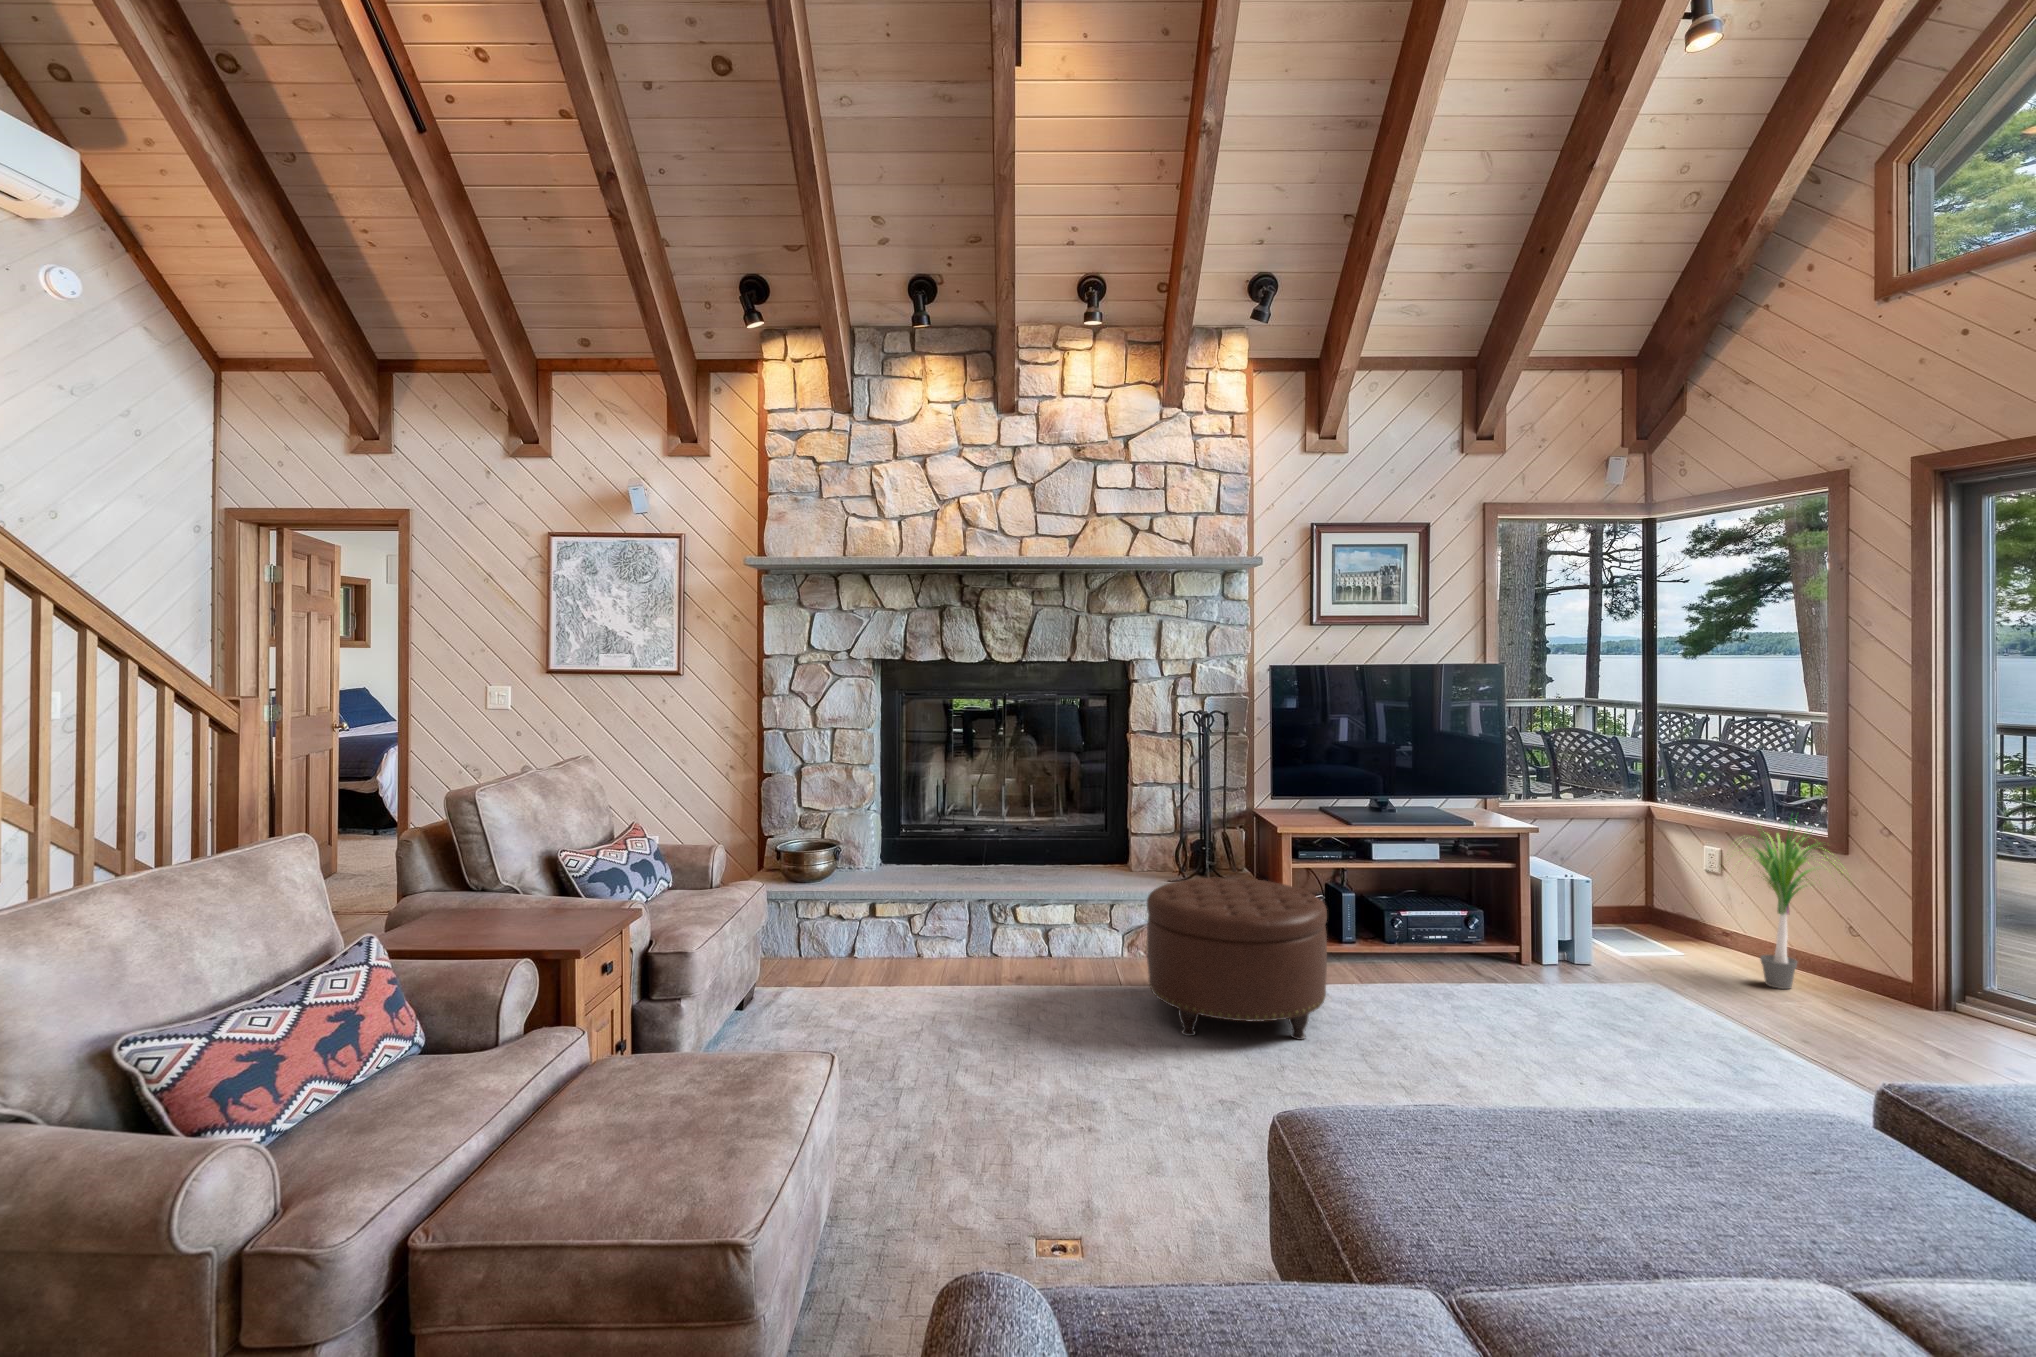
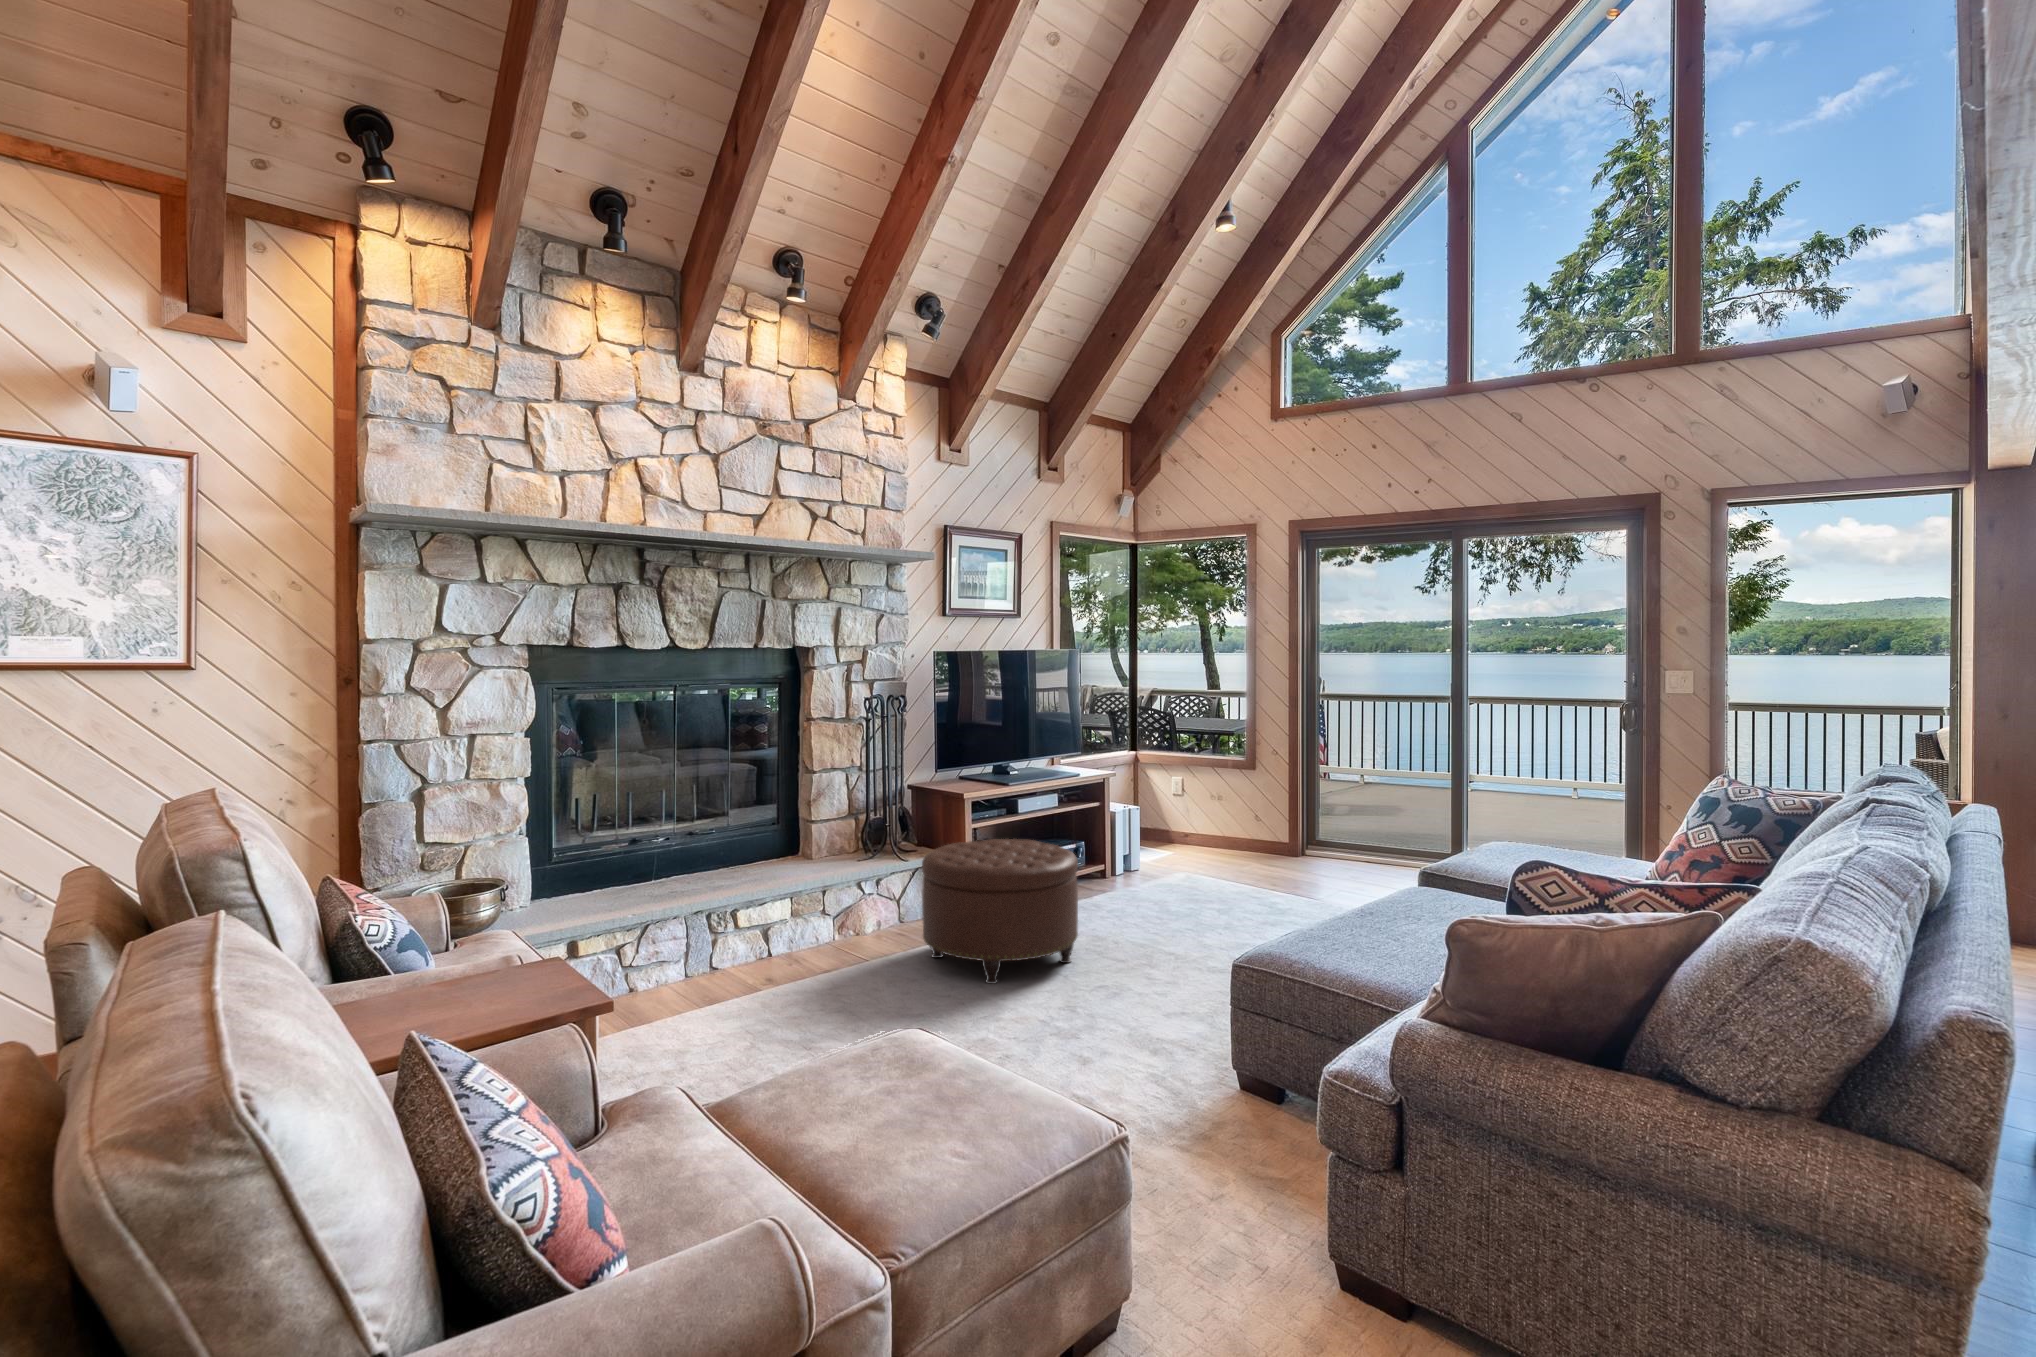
potted plant: present [1727,819,1844,989] -> none [1204,745,1283,864]

